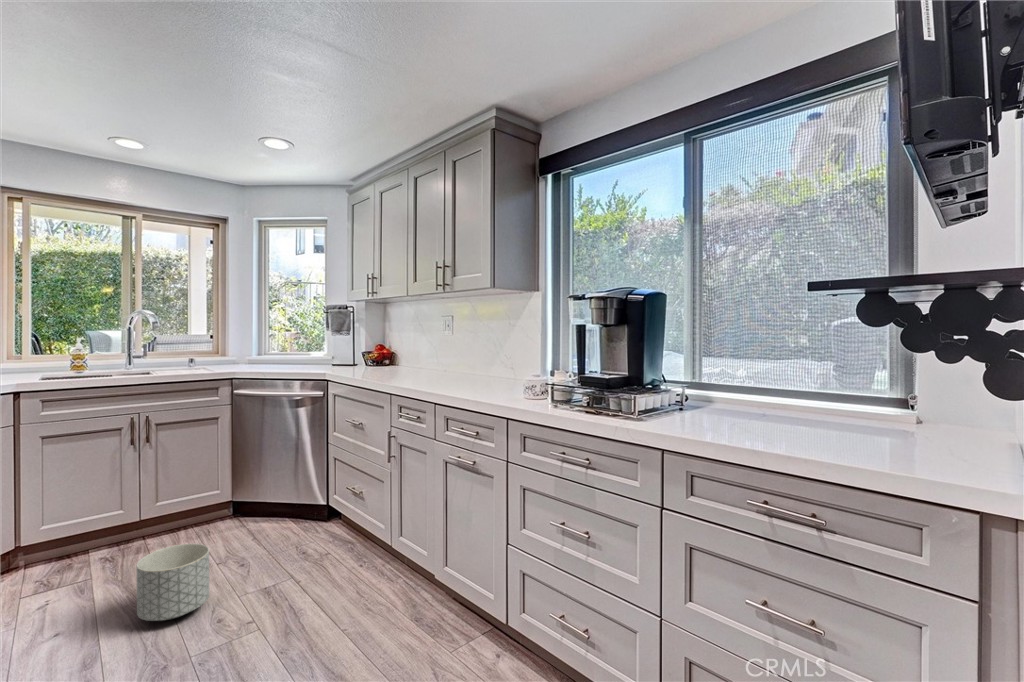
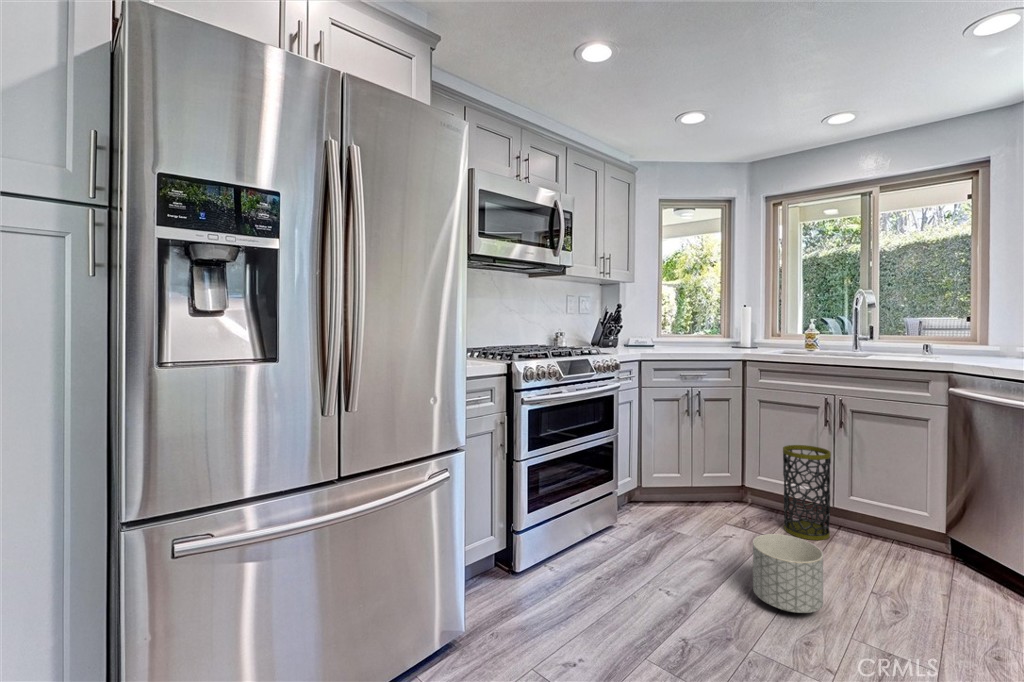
trash can: none [93,465,147,565] -> present [783,445,831,540]

